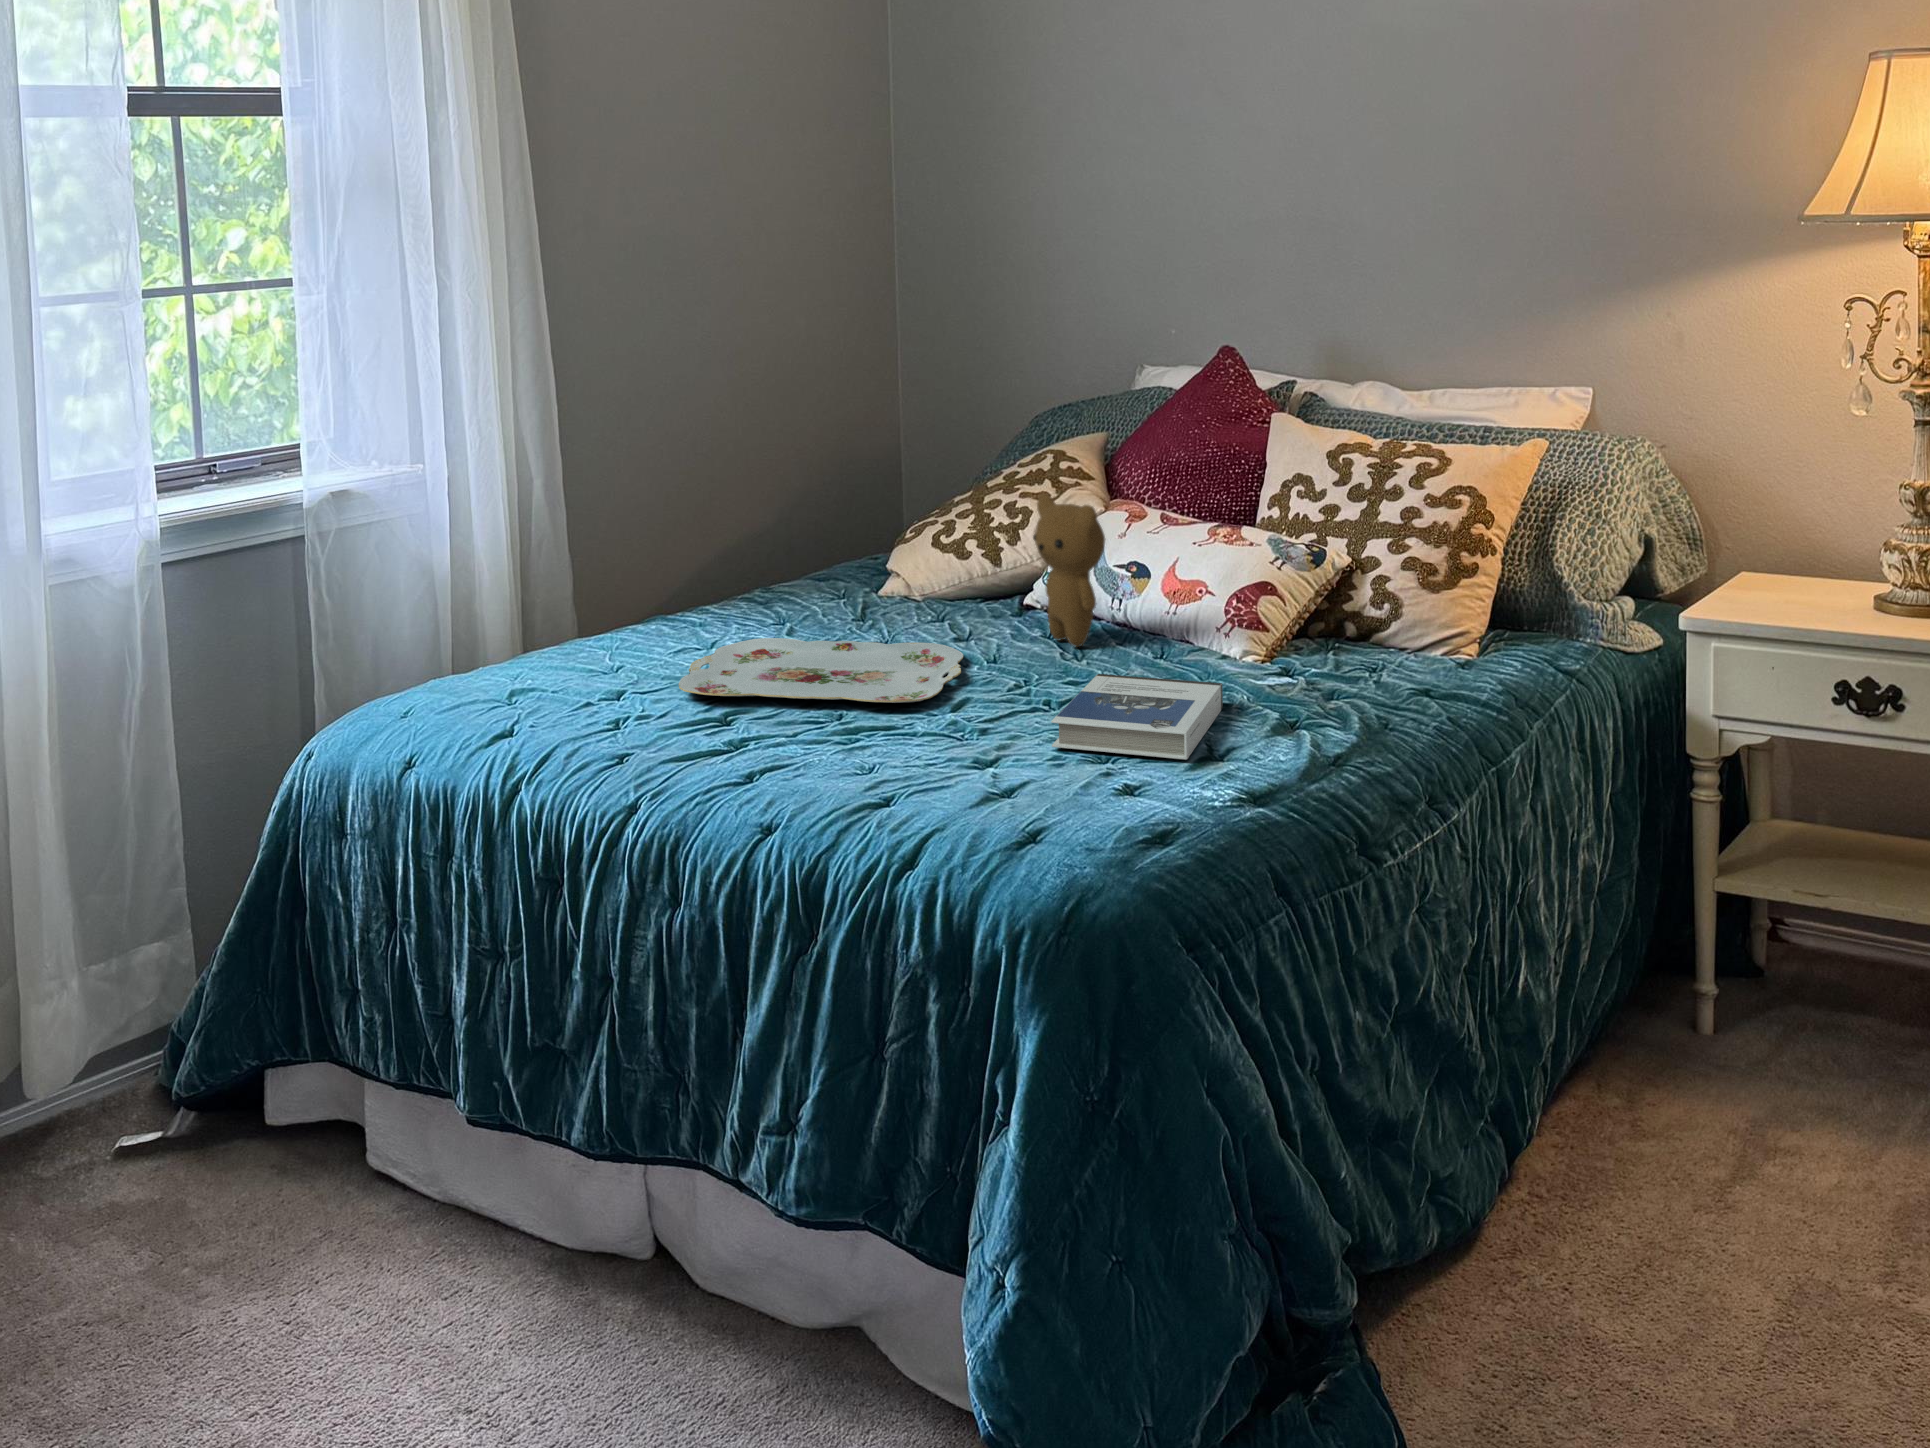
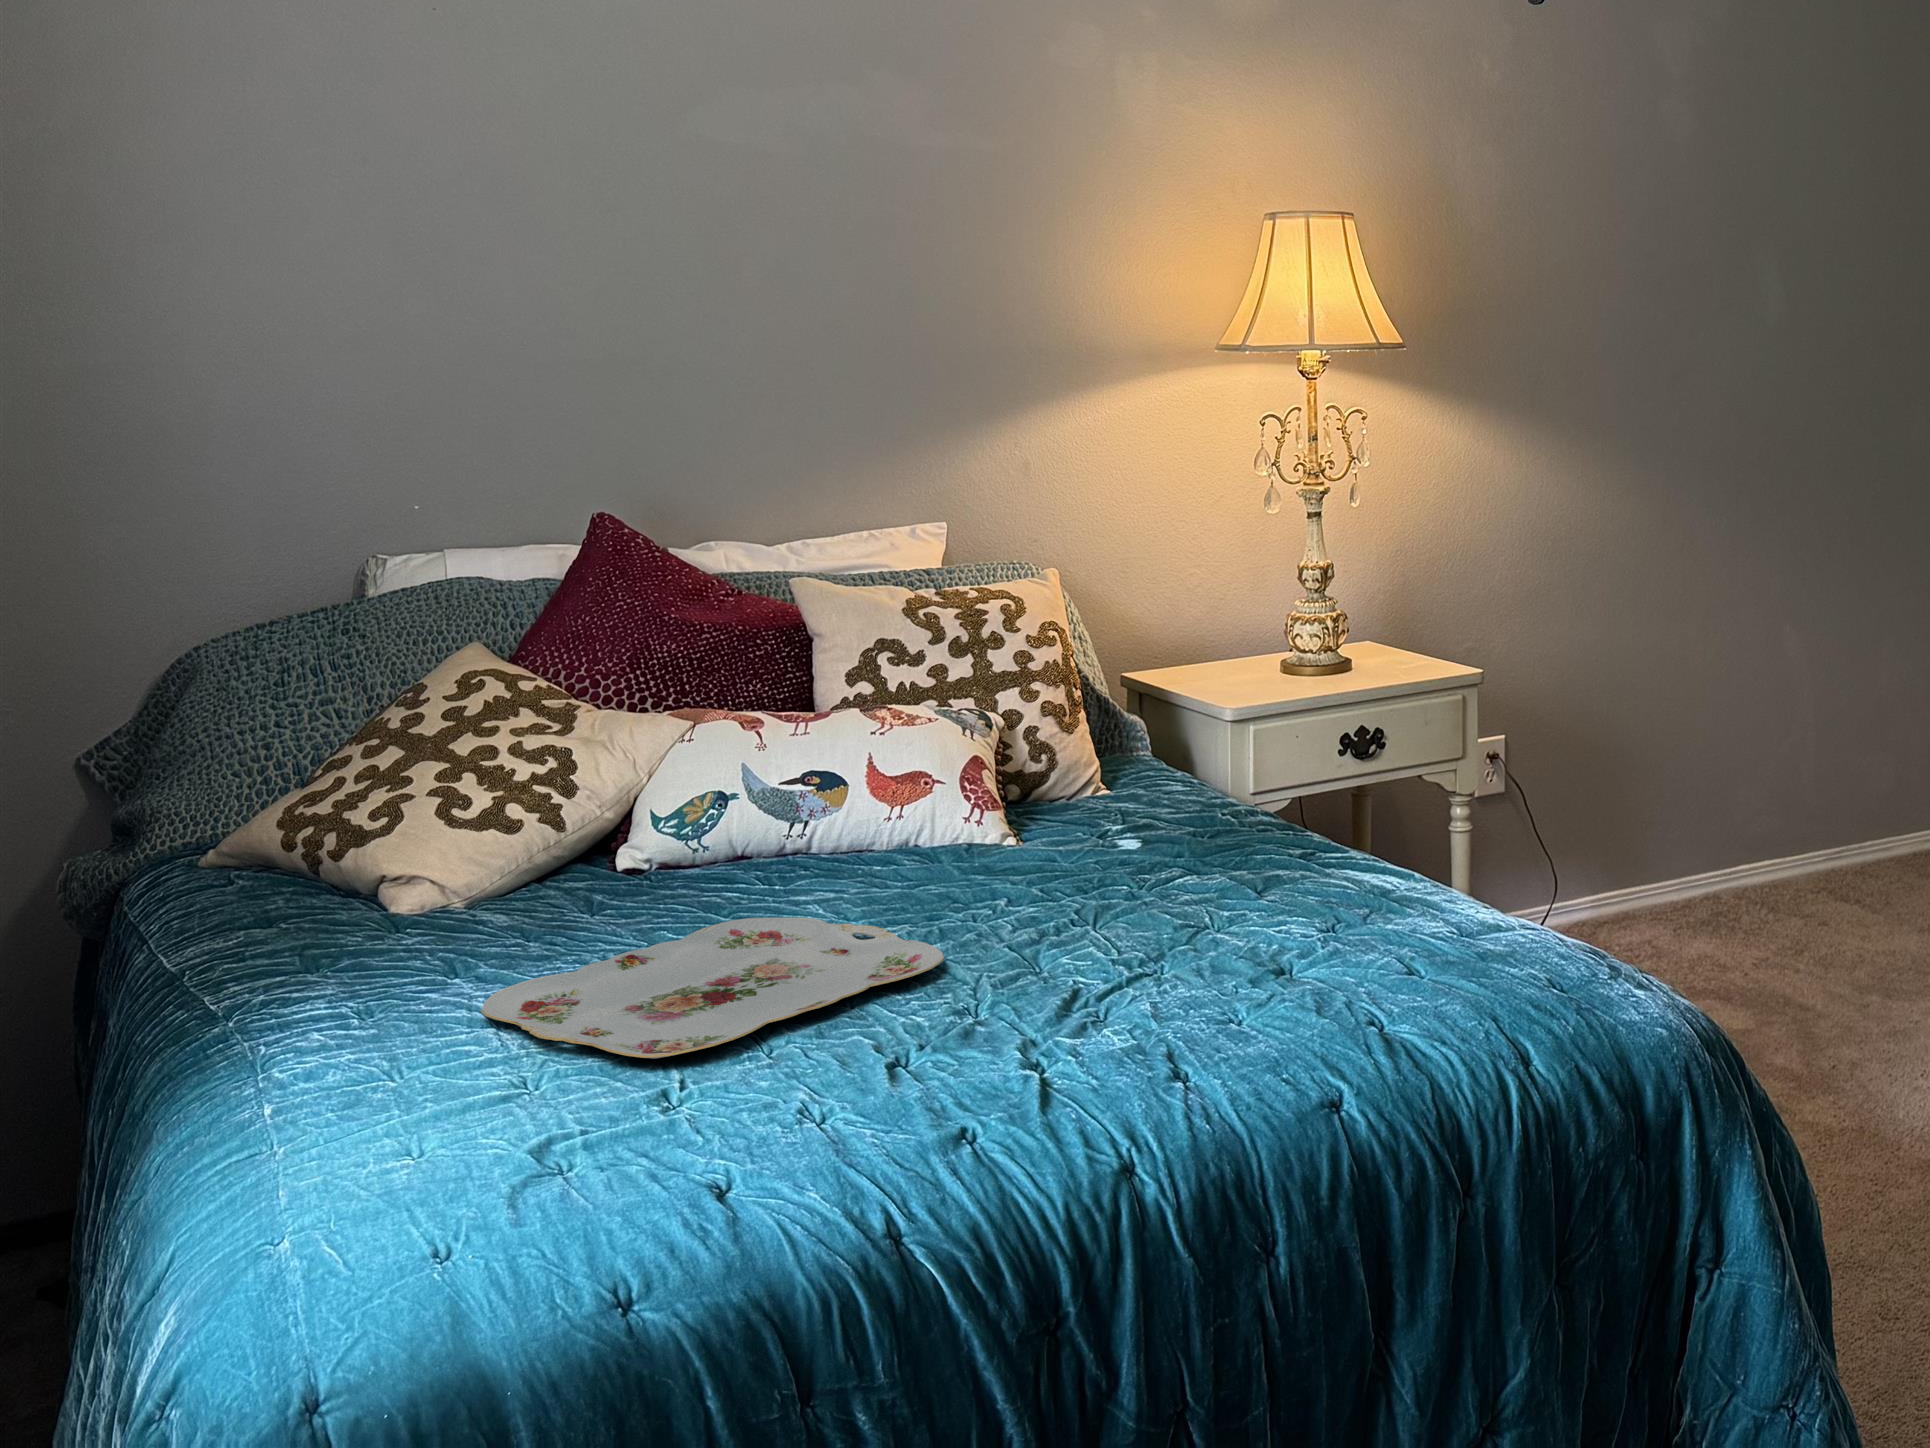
teddy bear: present [1033,494,1105,647] -> none [766,692,904,881]
hardback book: present [1051,674,1223,760] -> none [1037,846,1283,943]

